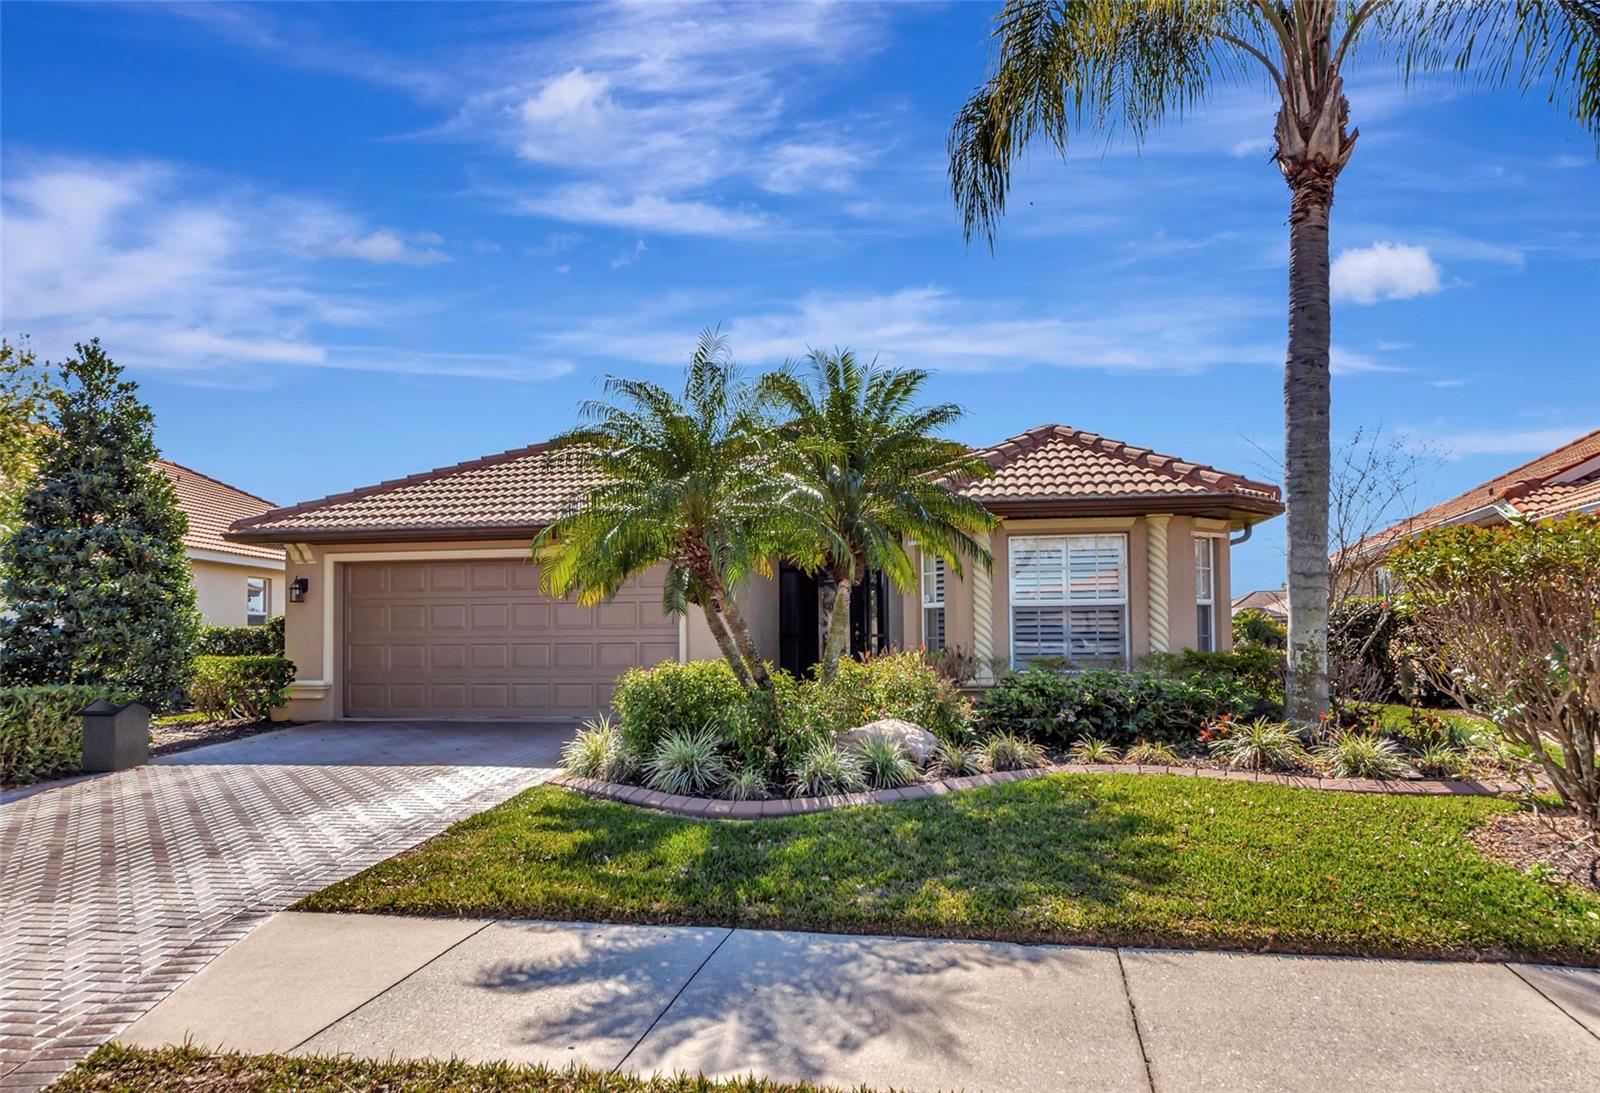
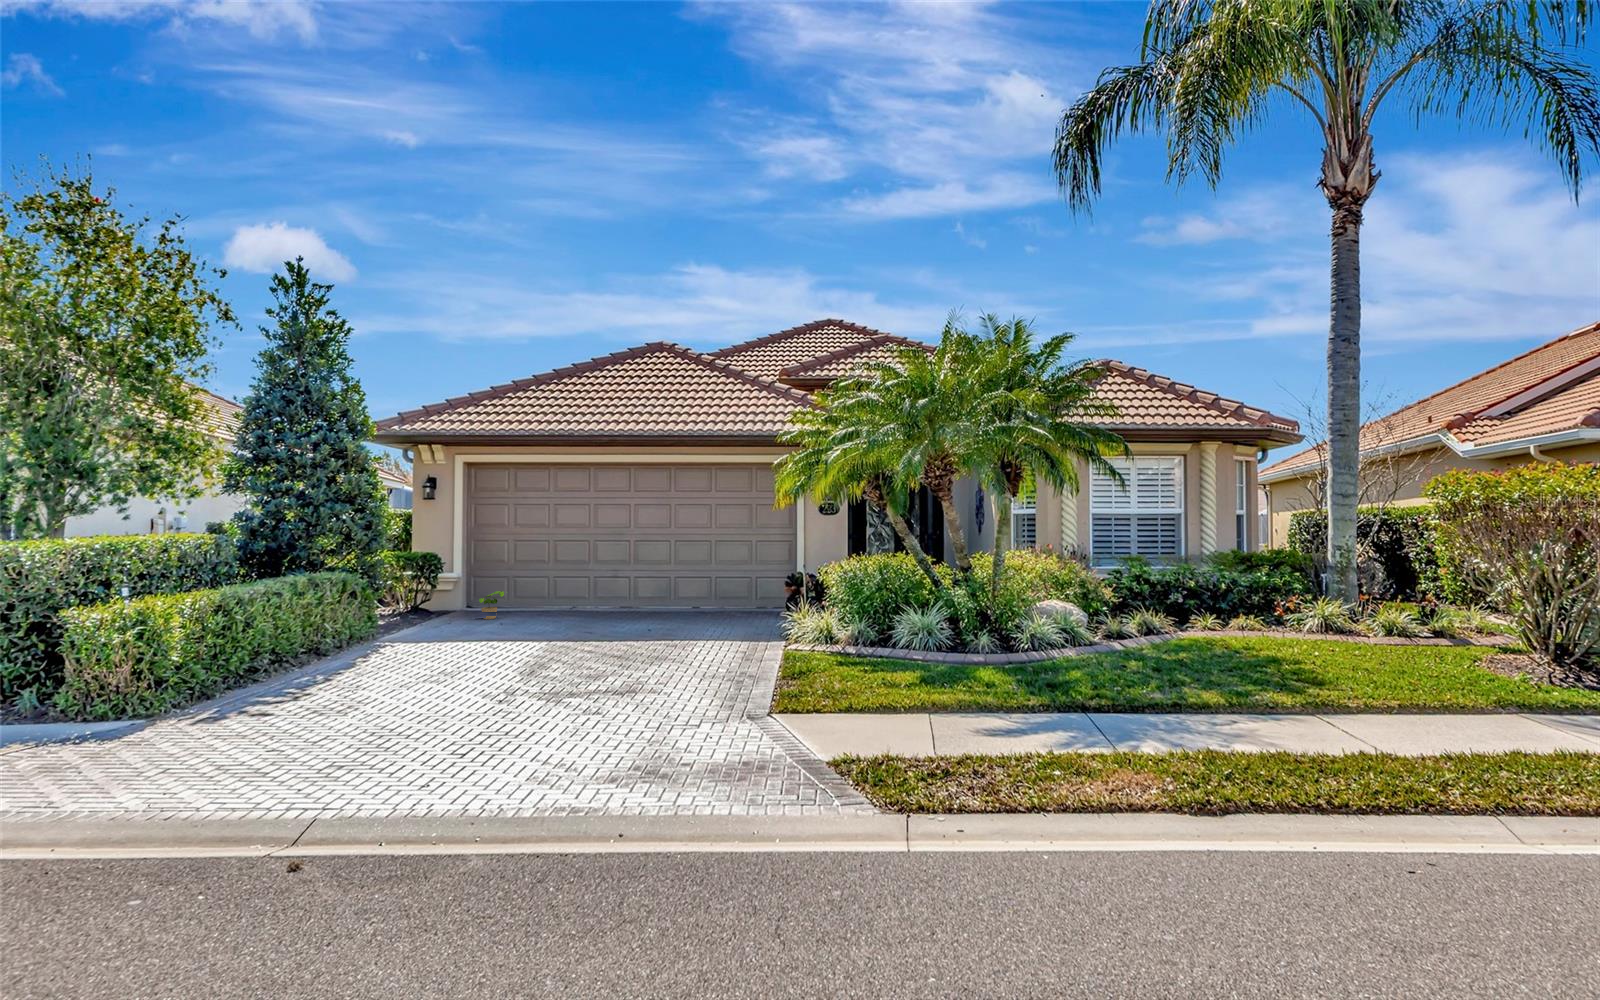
trash can: present [74,699,157,771] -> none [408,598,462,654]

